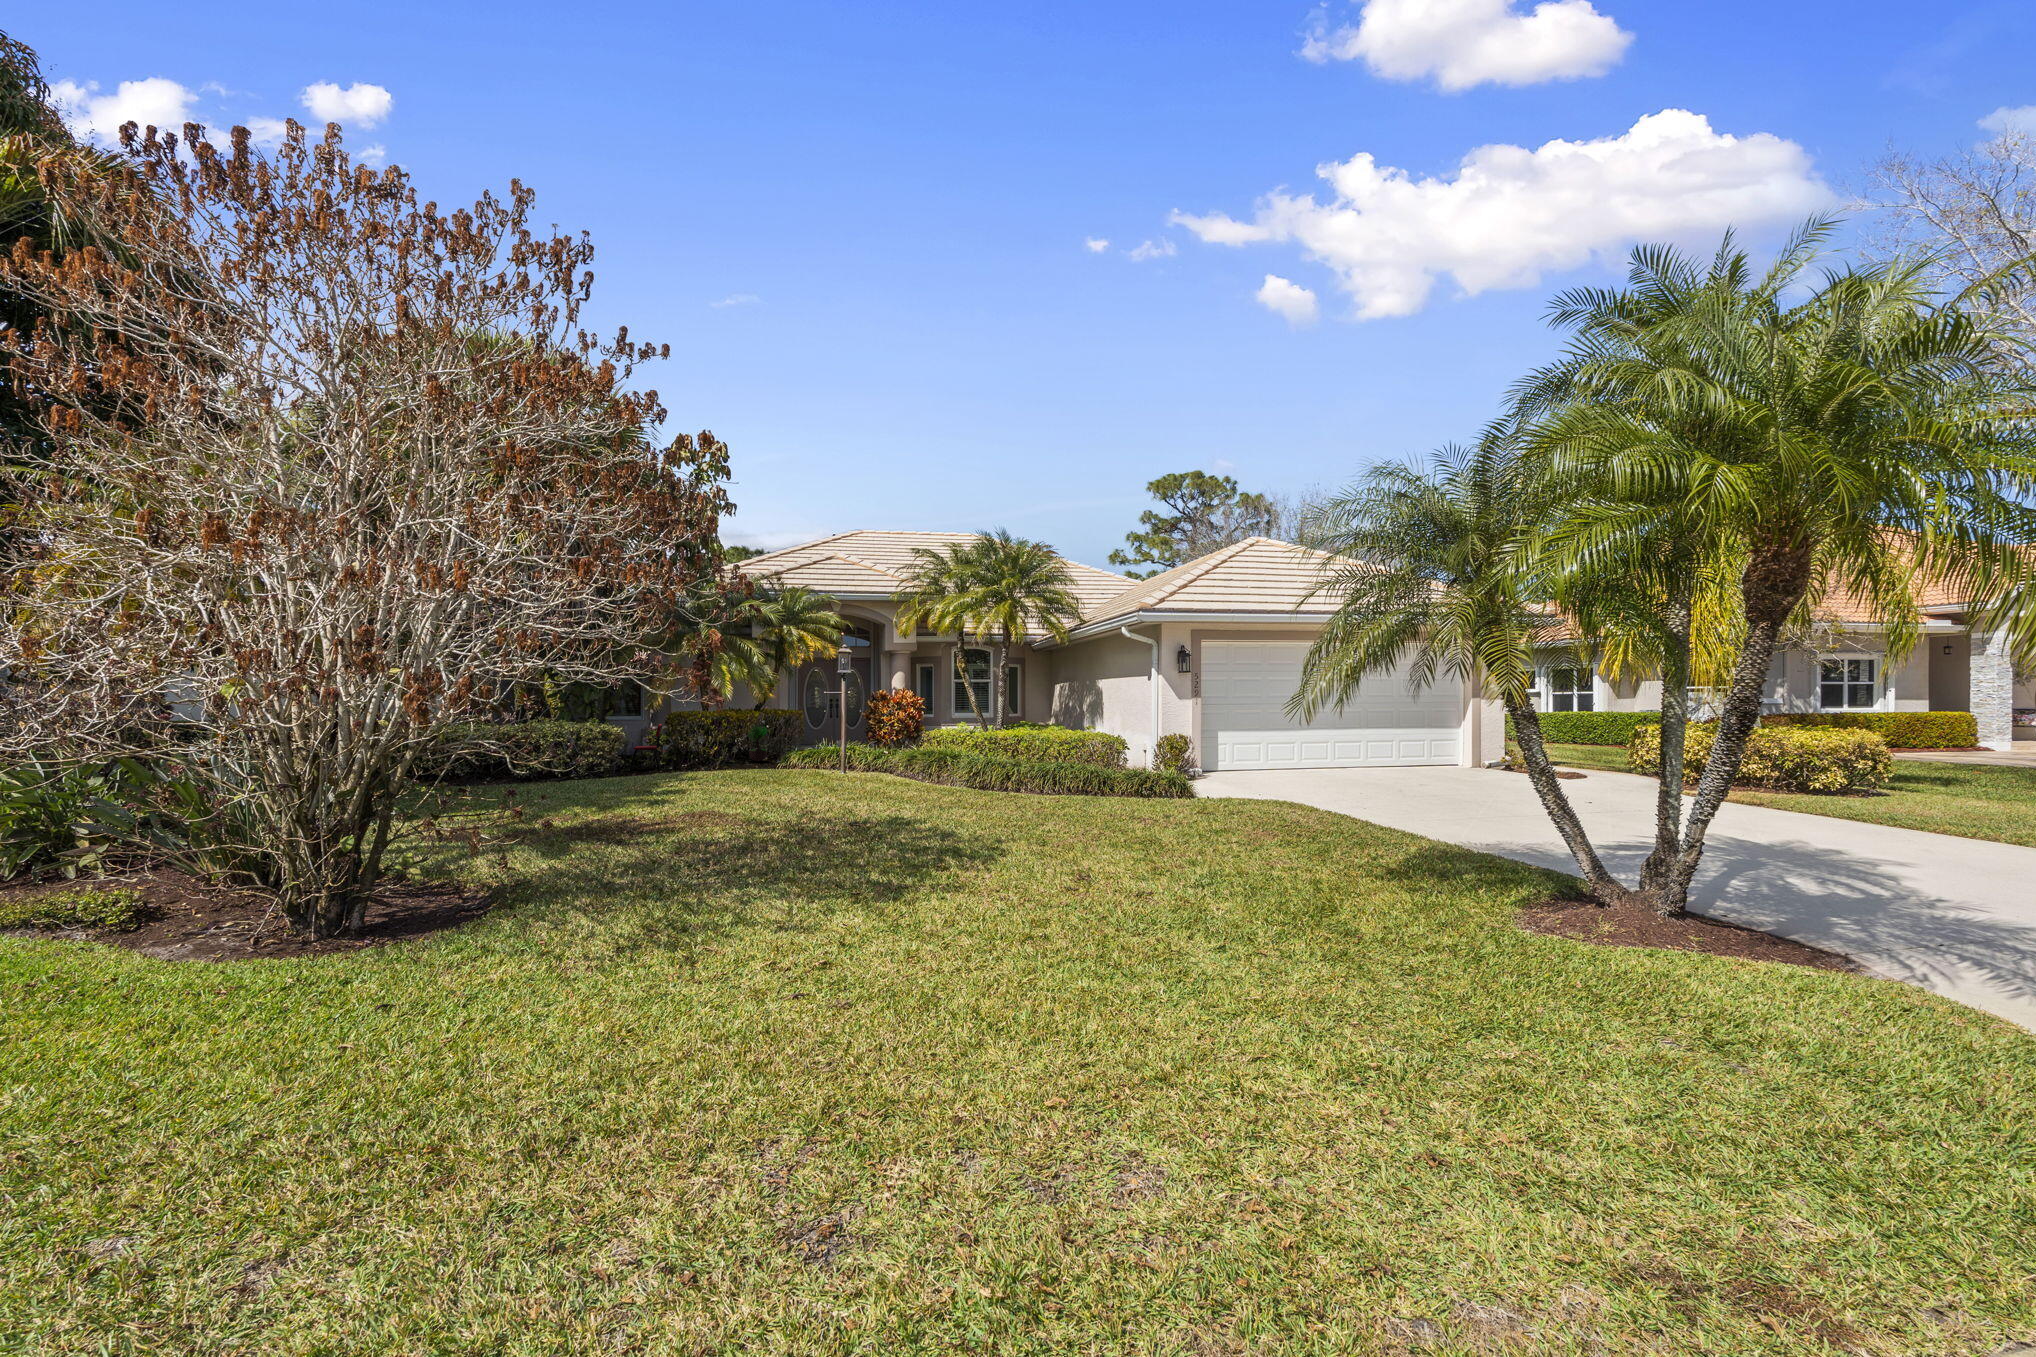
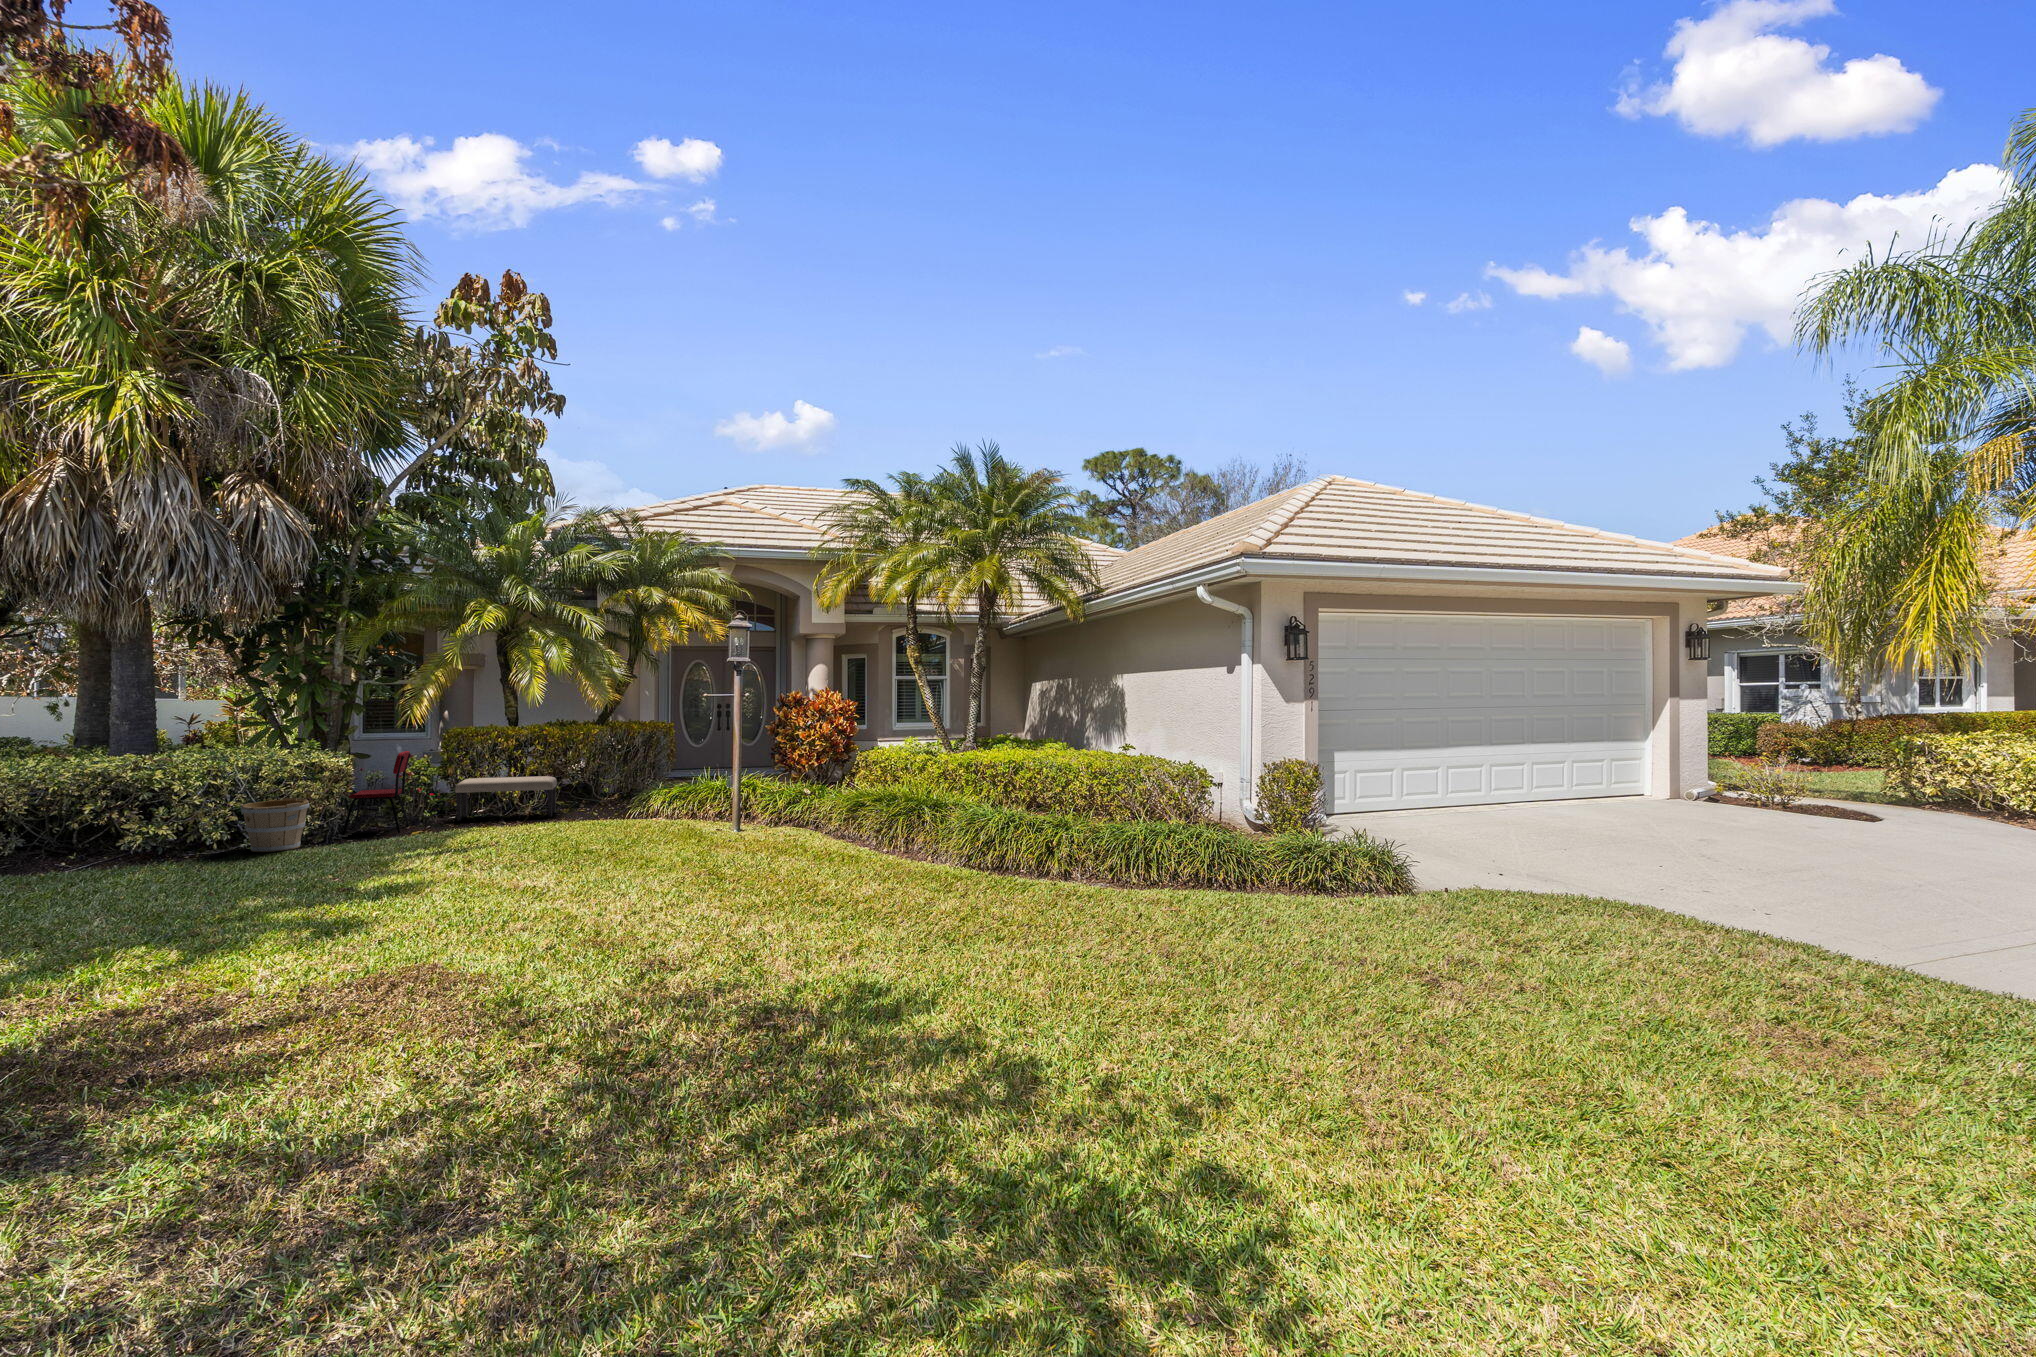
potted tree: present [748,726,767,762] -> none [570,745,611,808]
bench: none [684,741,739,766] -> present [455,776,557,821]
wooden bucket: none [586,748,619,775] -> present [241,798,309,852]

